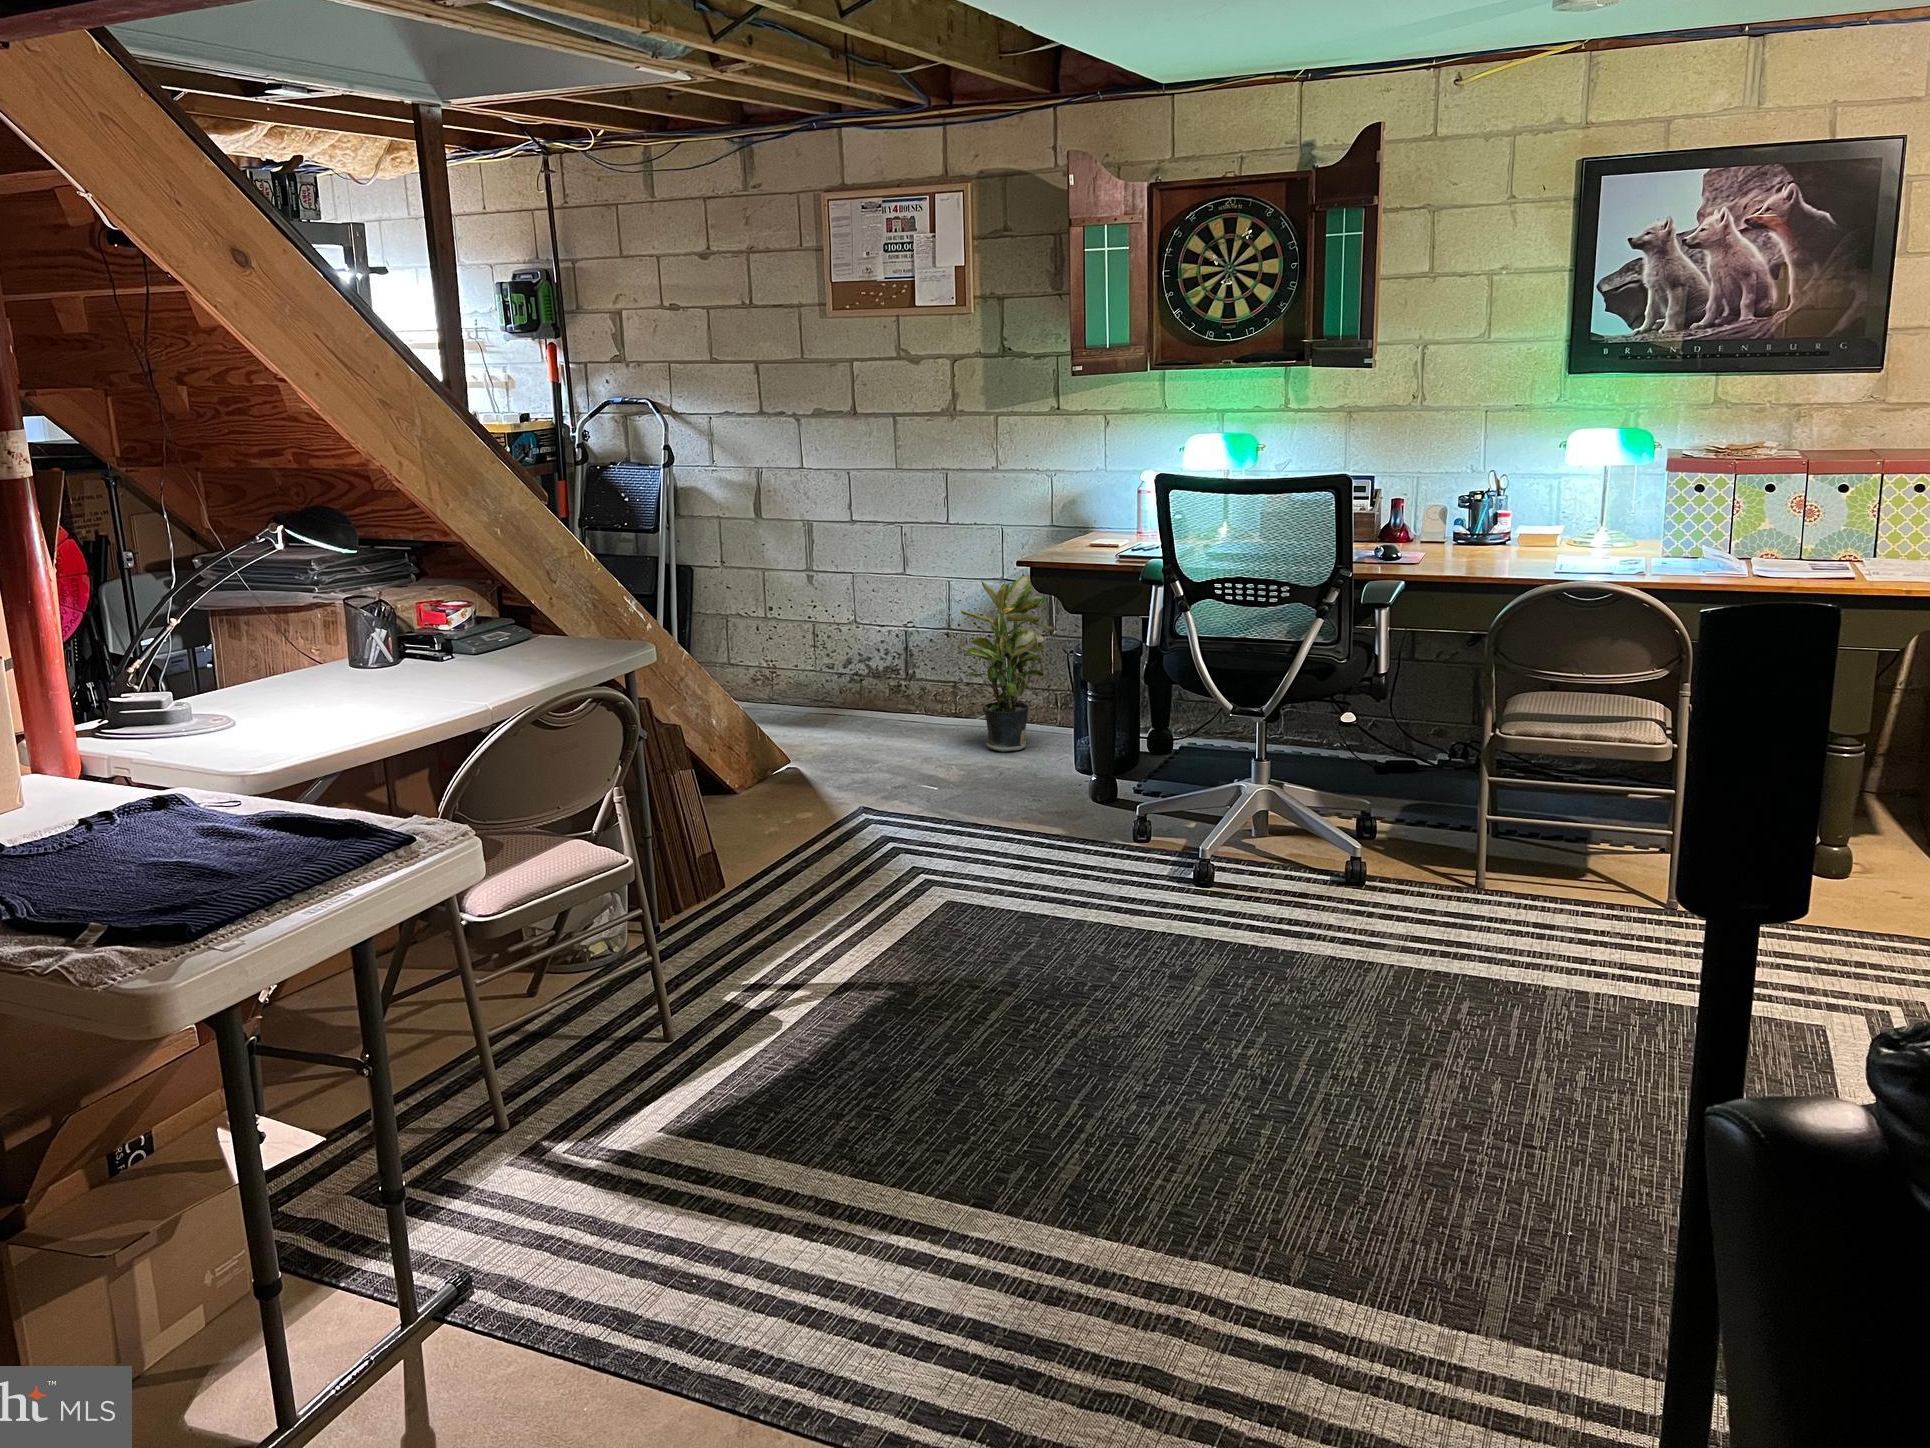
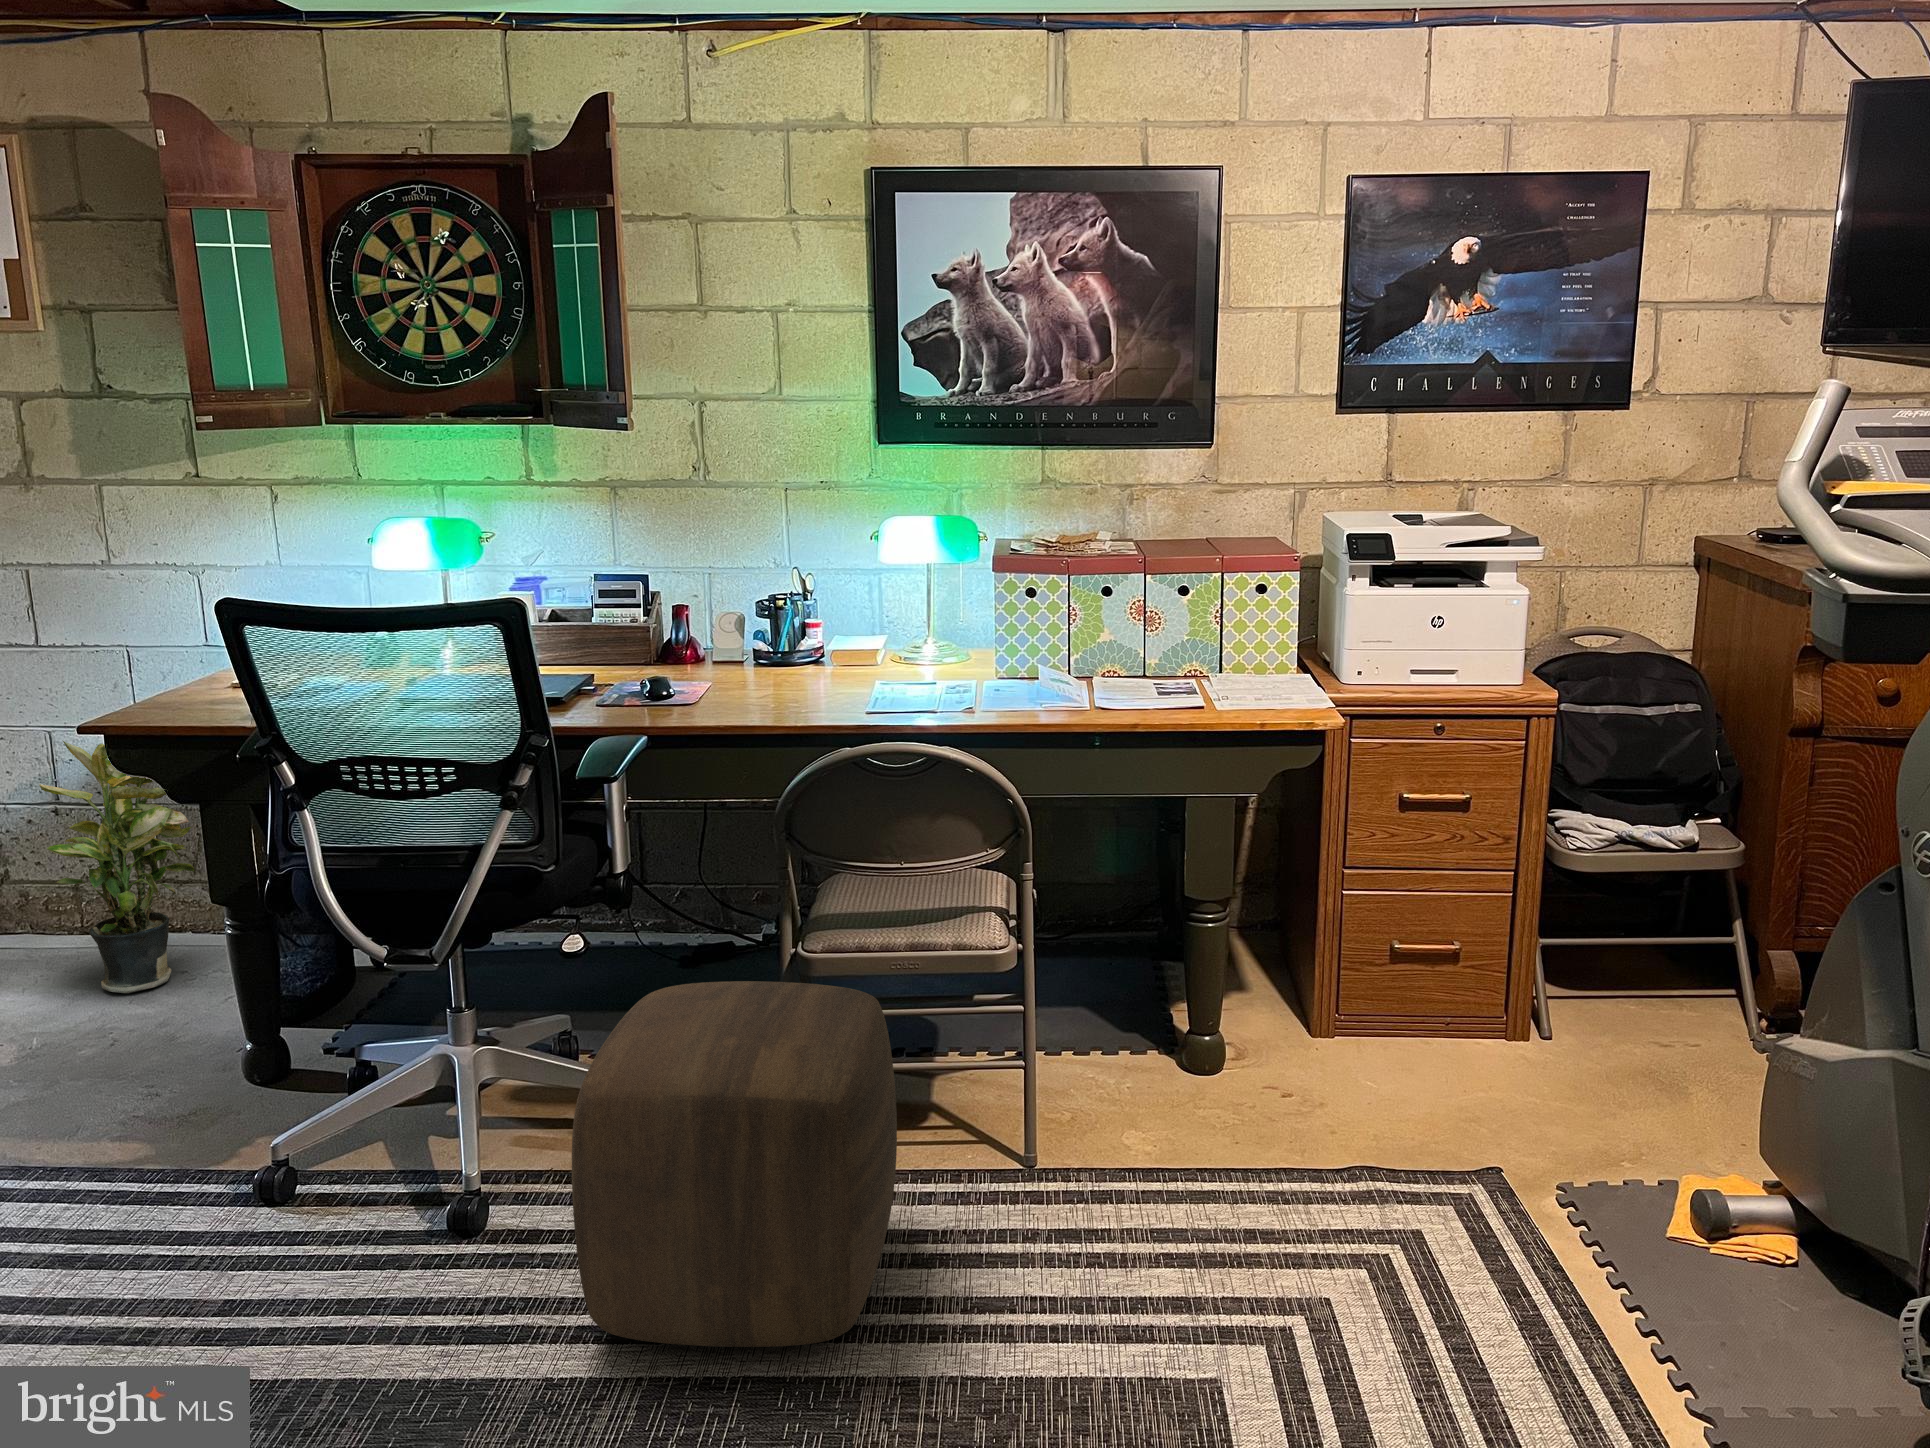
ottoman: none [1371,738,1588,960] -> present [572,981,897,1347]

